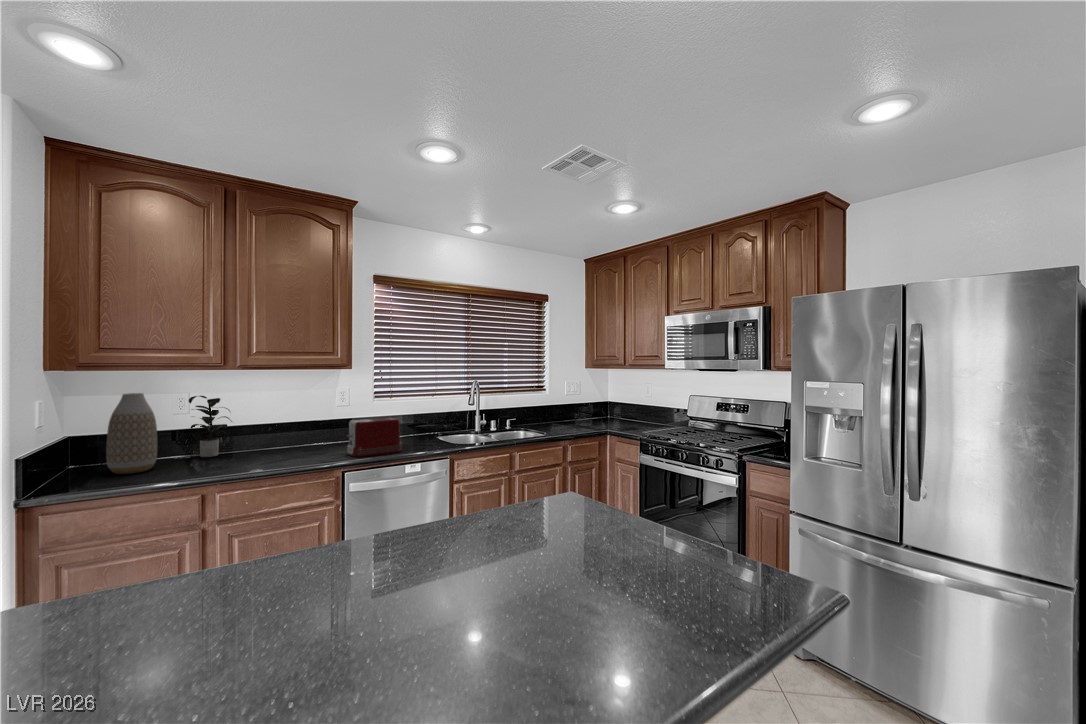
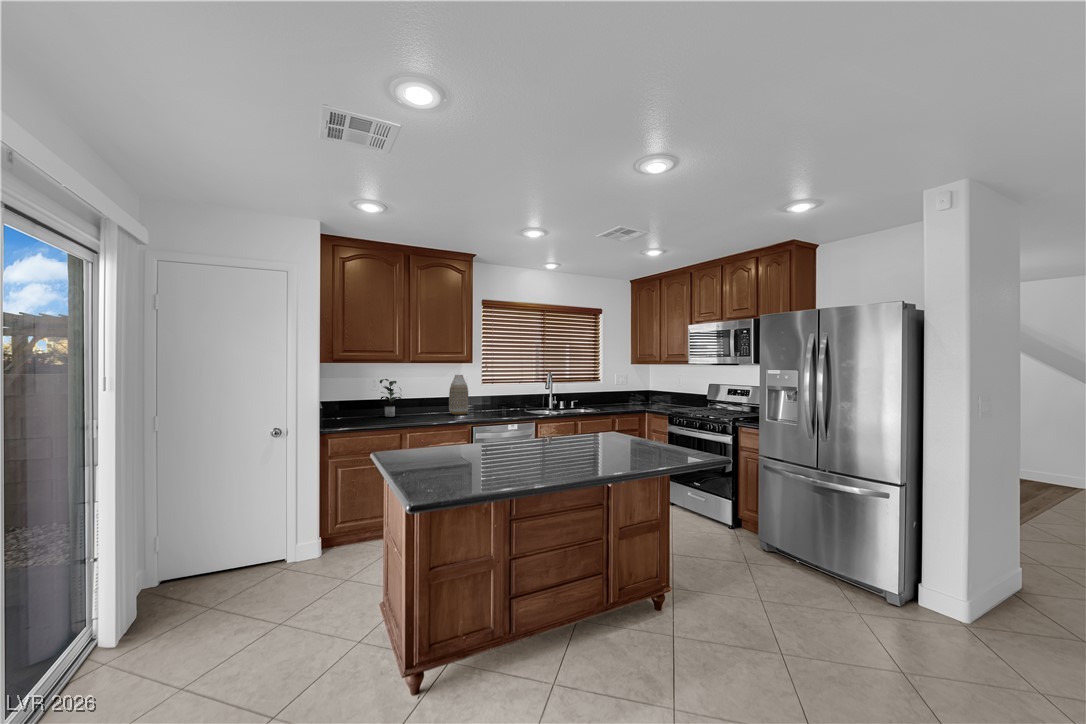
vase: present [106,393,157,474] -> present [449,375,469,415]
toaster: present [347,418,402,457] -> none [472,395,505,418]

